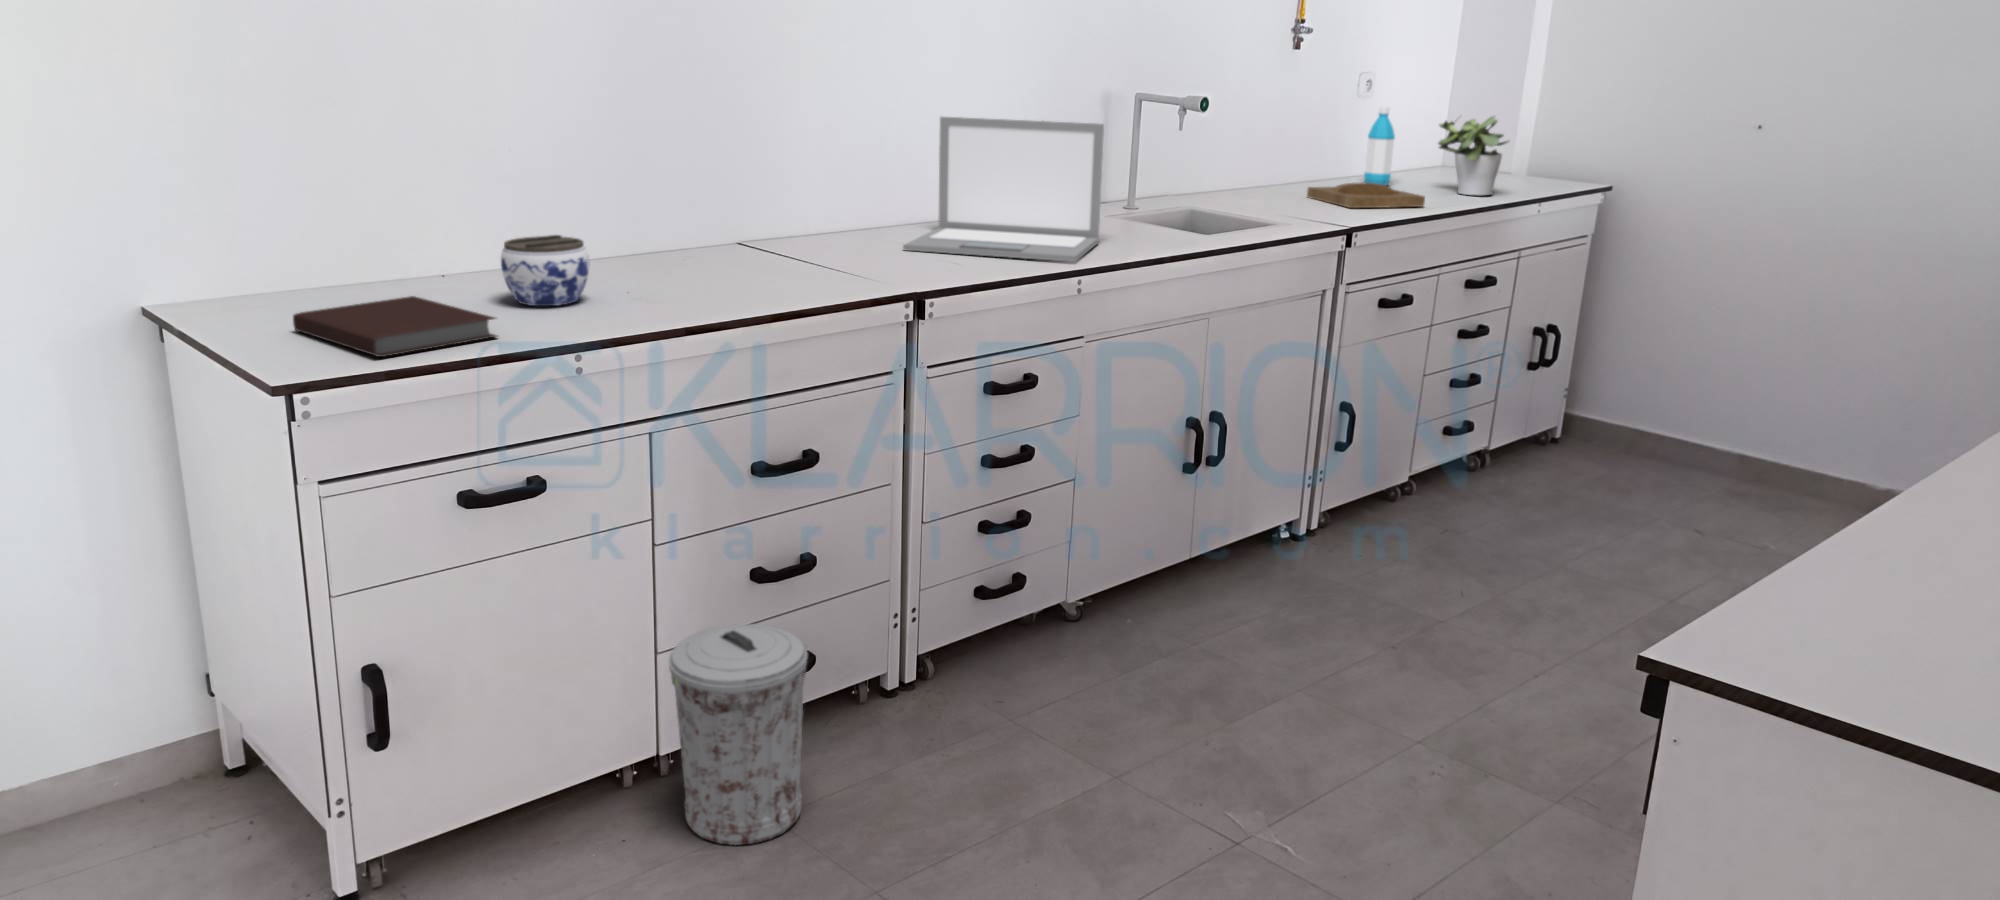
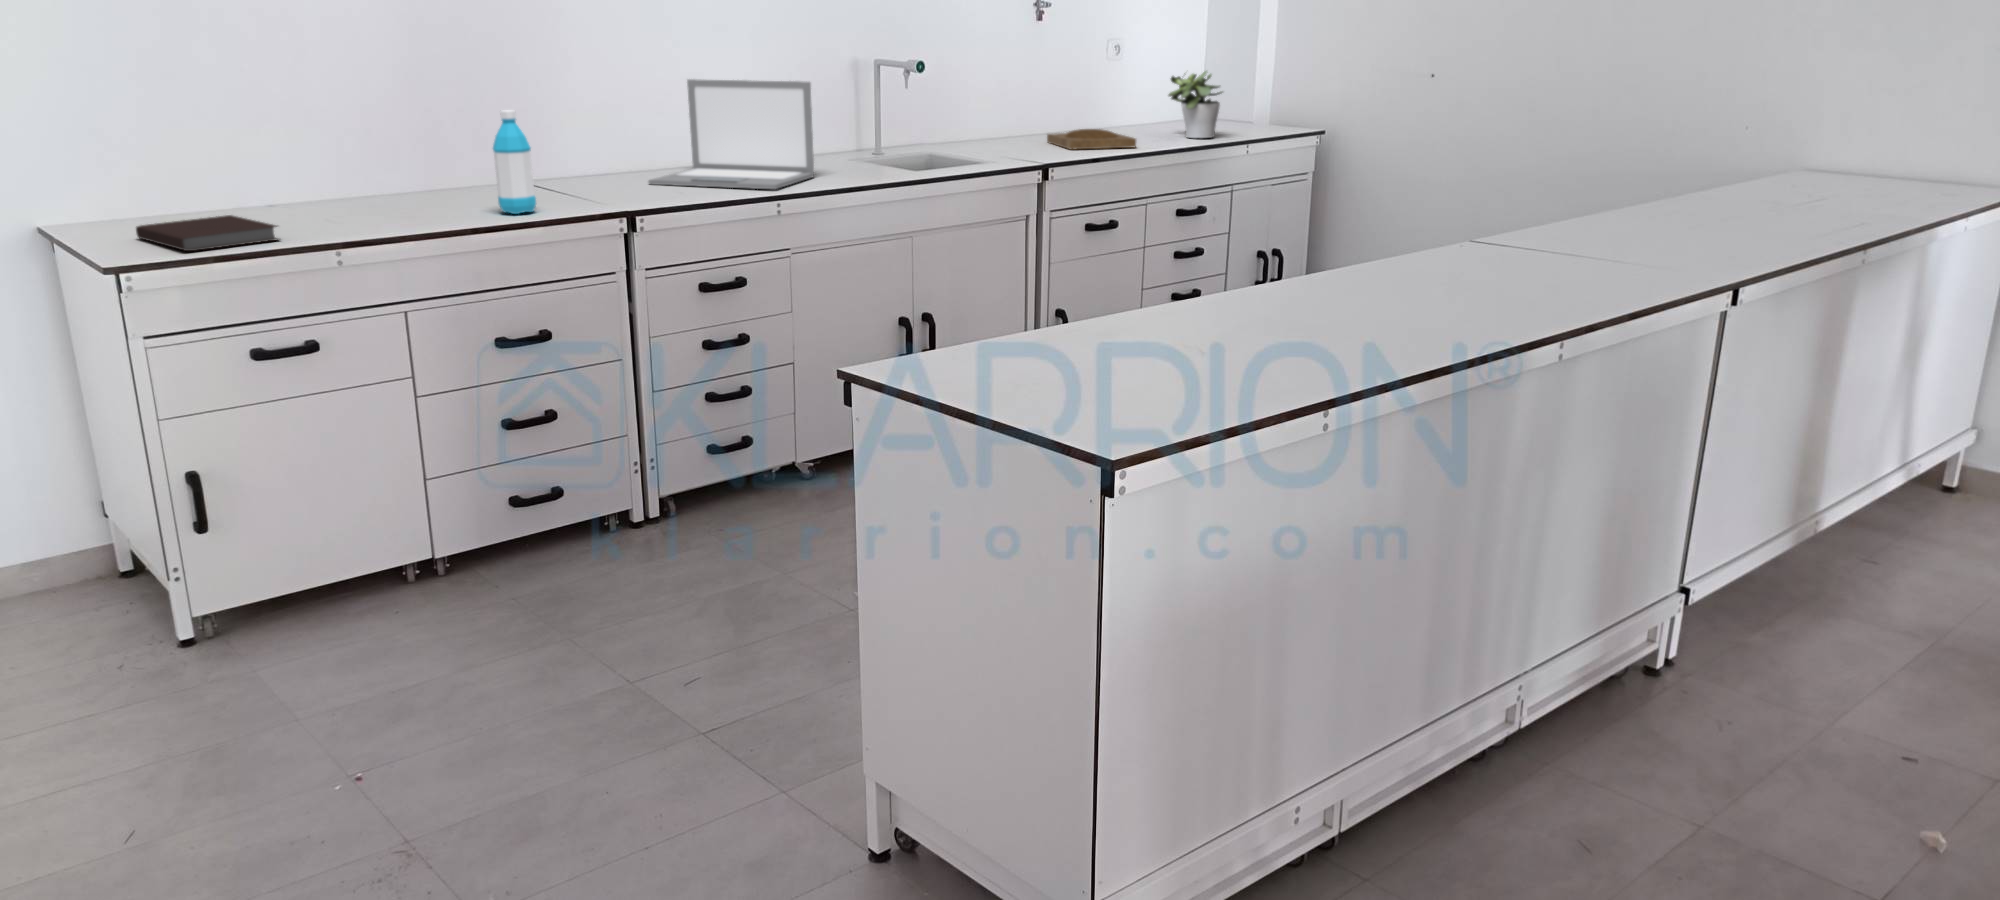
water bottle: present [1364,107,1395,185] -> present [493,110,536,214]
jar: present [501,235,589,306] -> none [298,171,367,222]
trash can: present [669,624,808,845] -> none [423,456,535,613]

